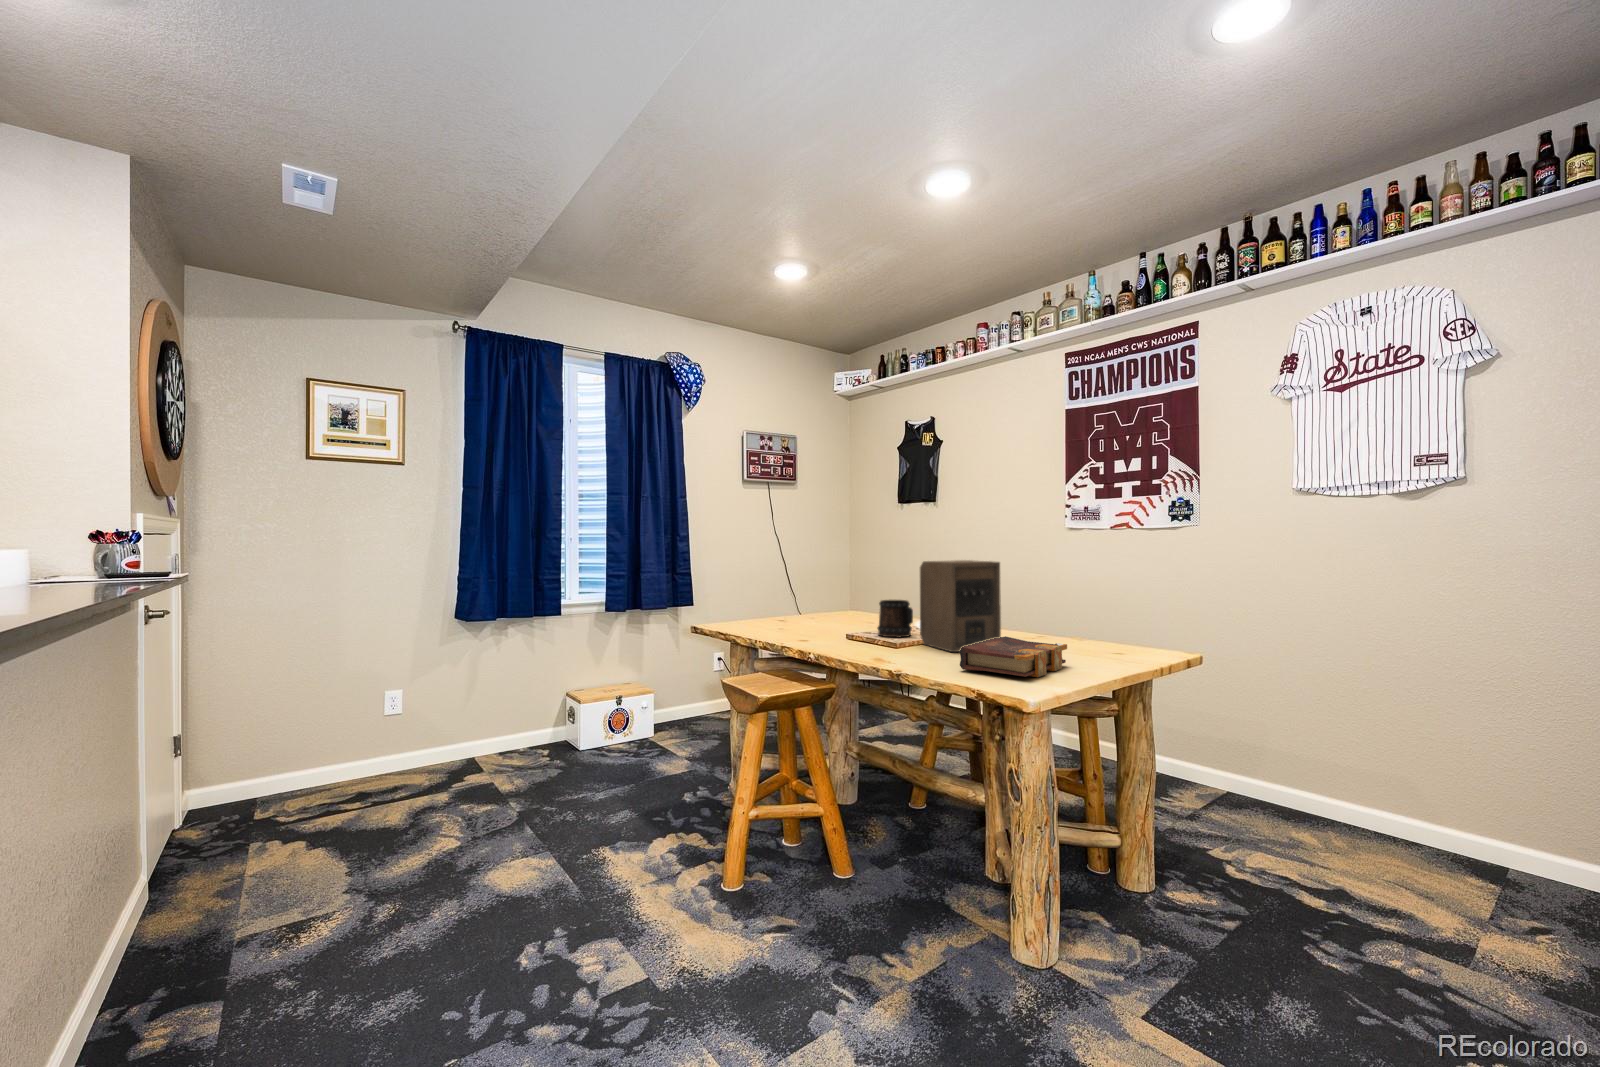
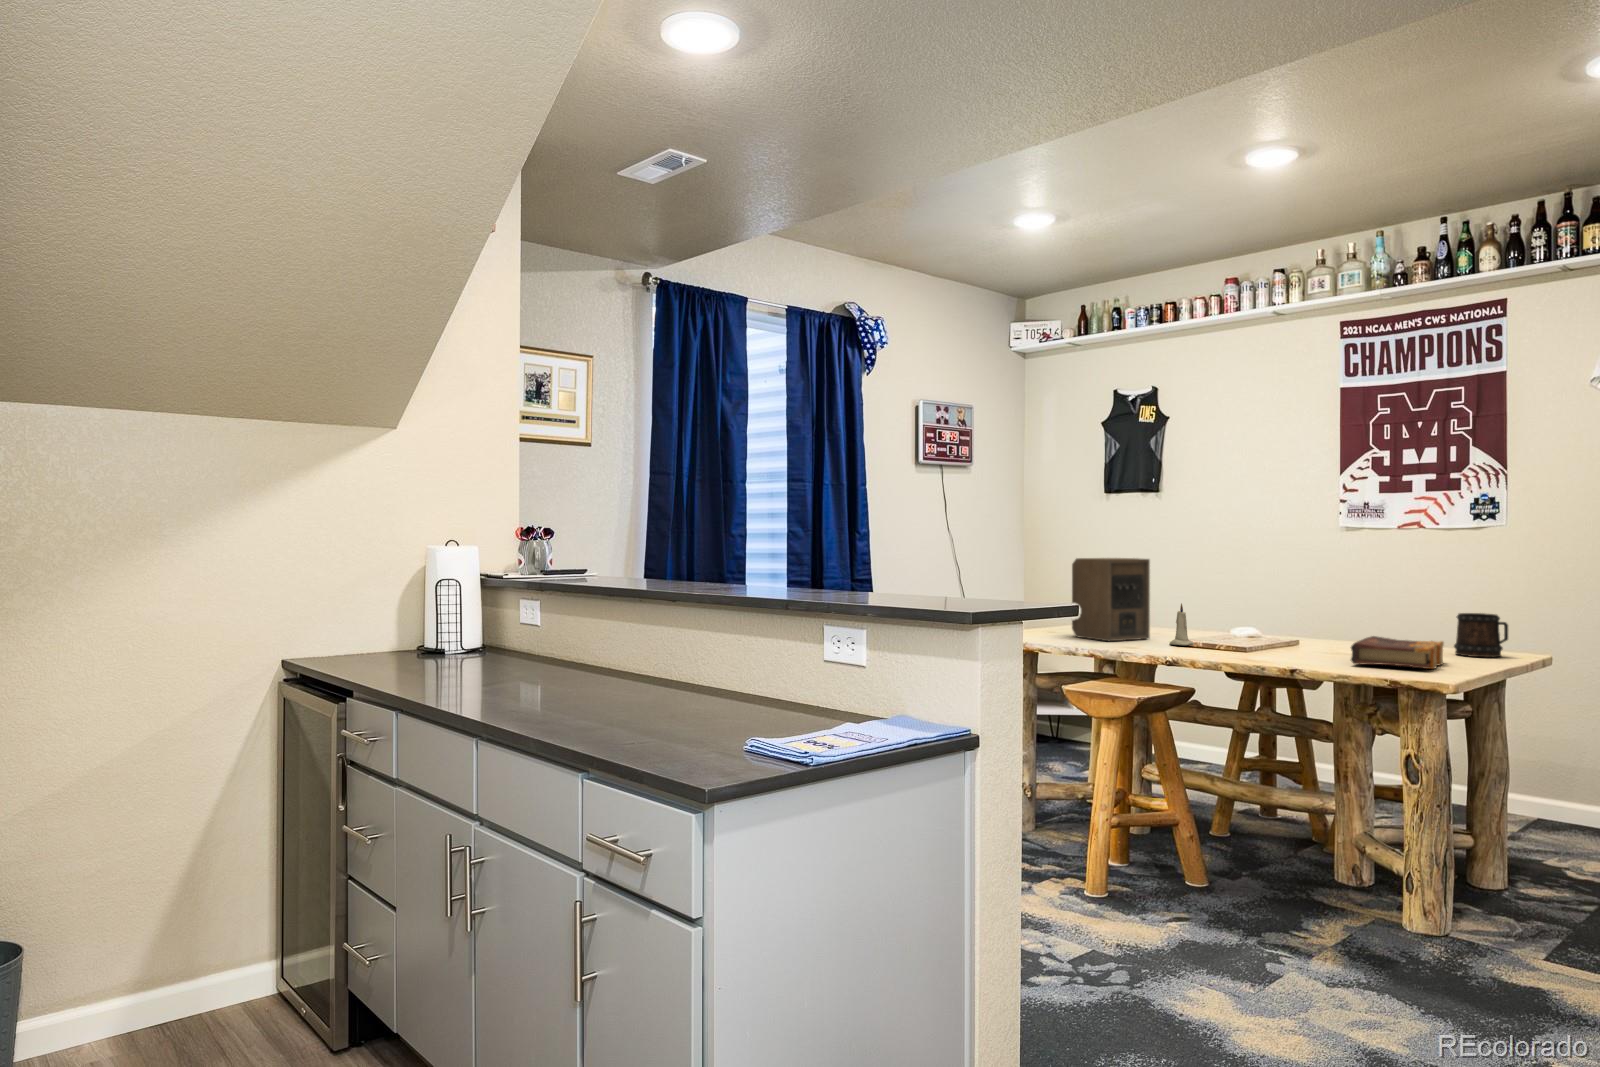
speaker: present [920,560,1001,652] -> present [1072,558,1150,641]
candle: none [839,600,861,641] -> present [1169,603,1194,645]
beer mug: present [878,600,913,637] -> present [1454,613,1508,657]

